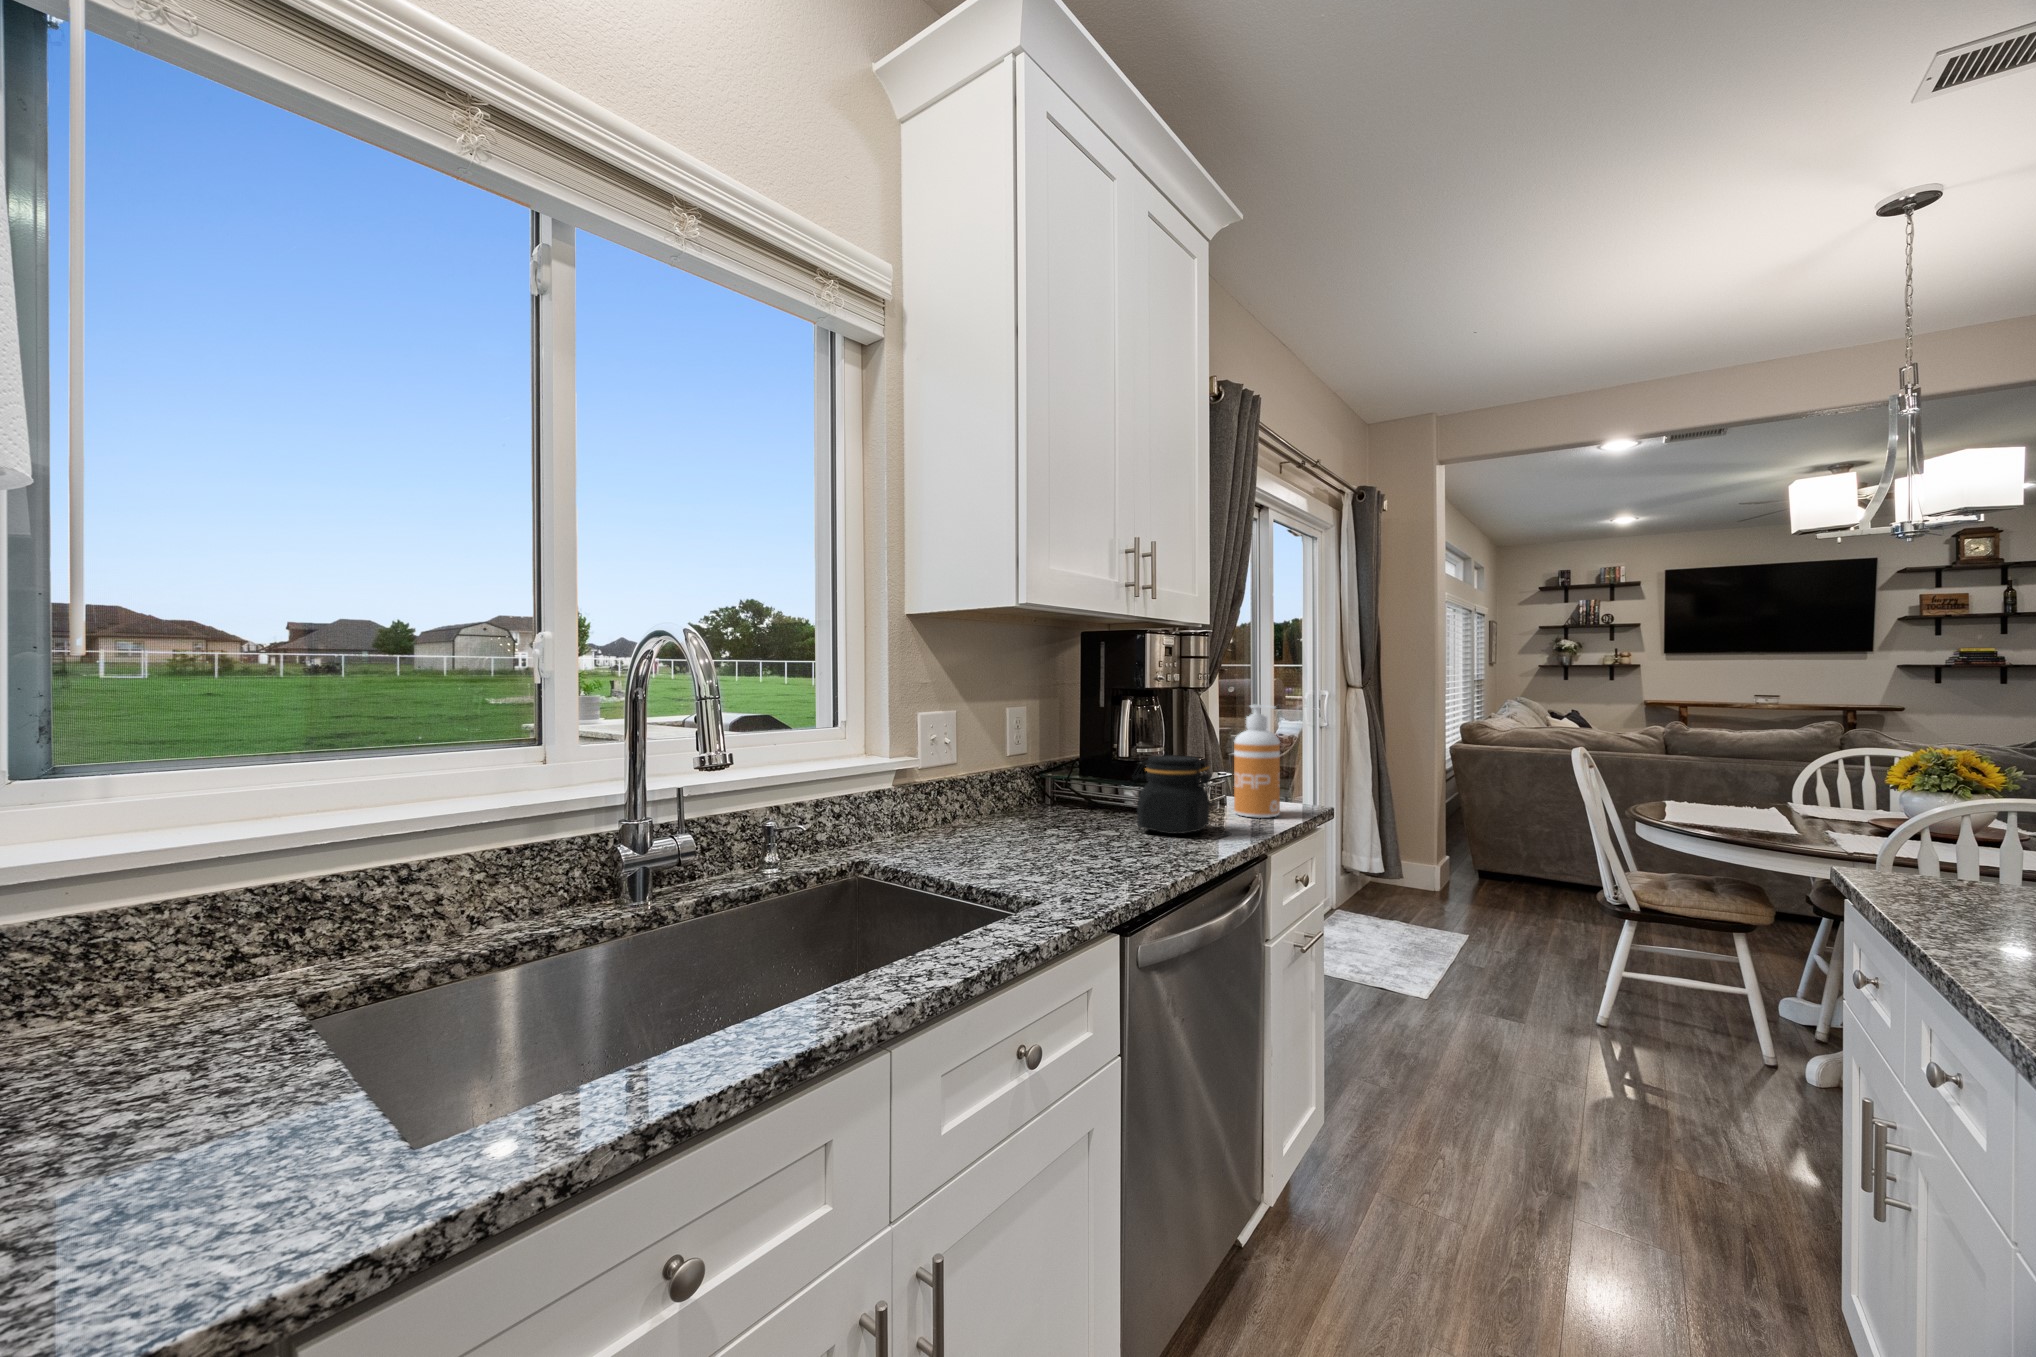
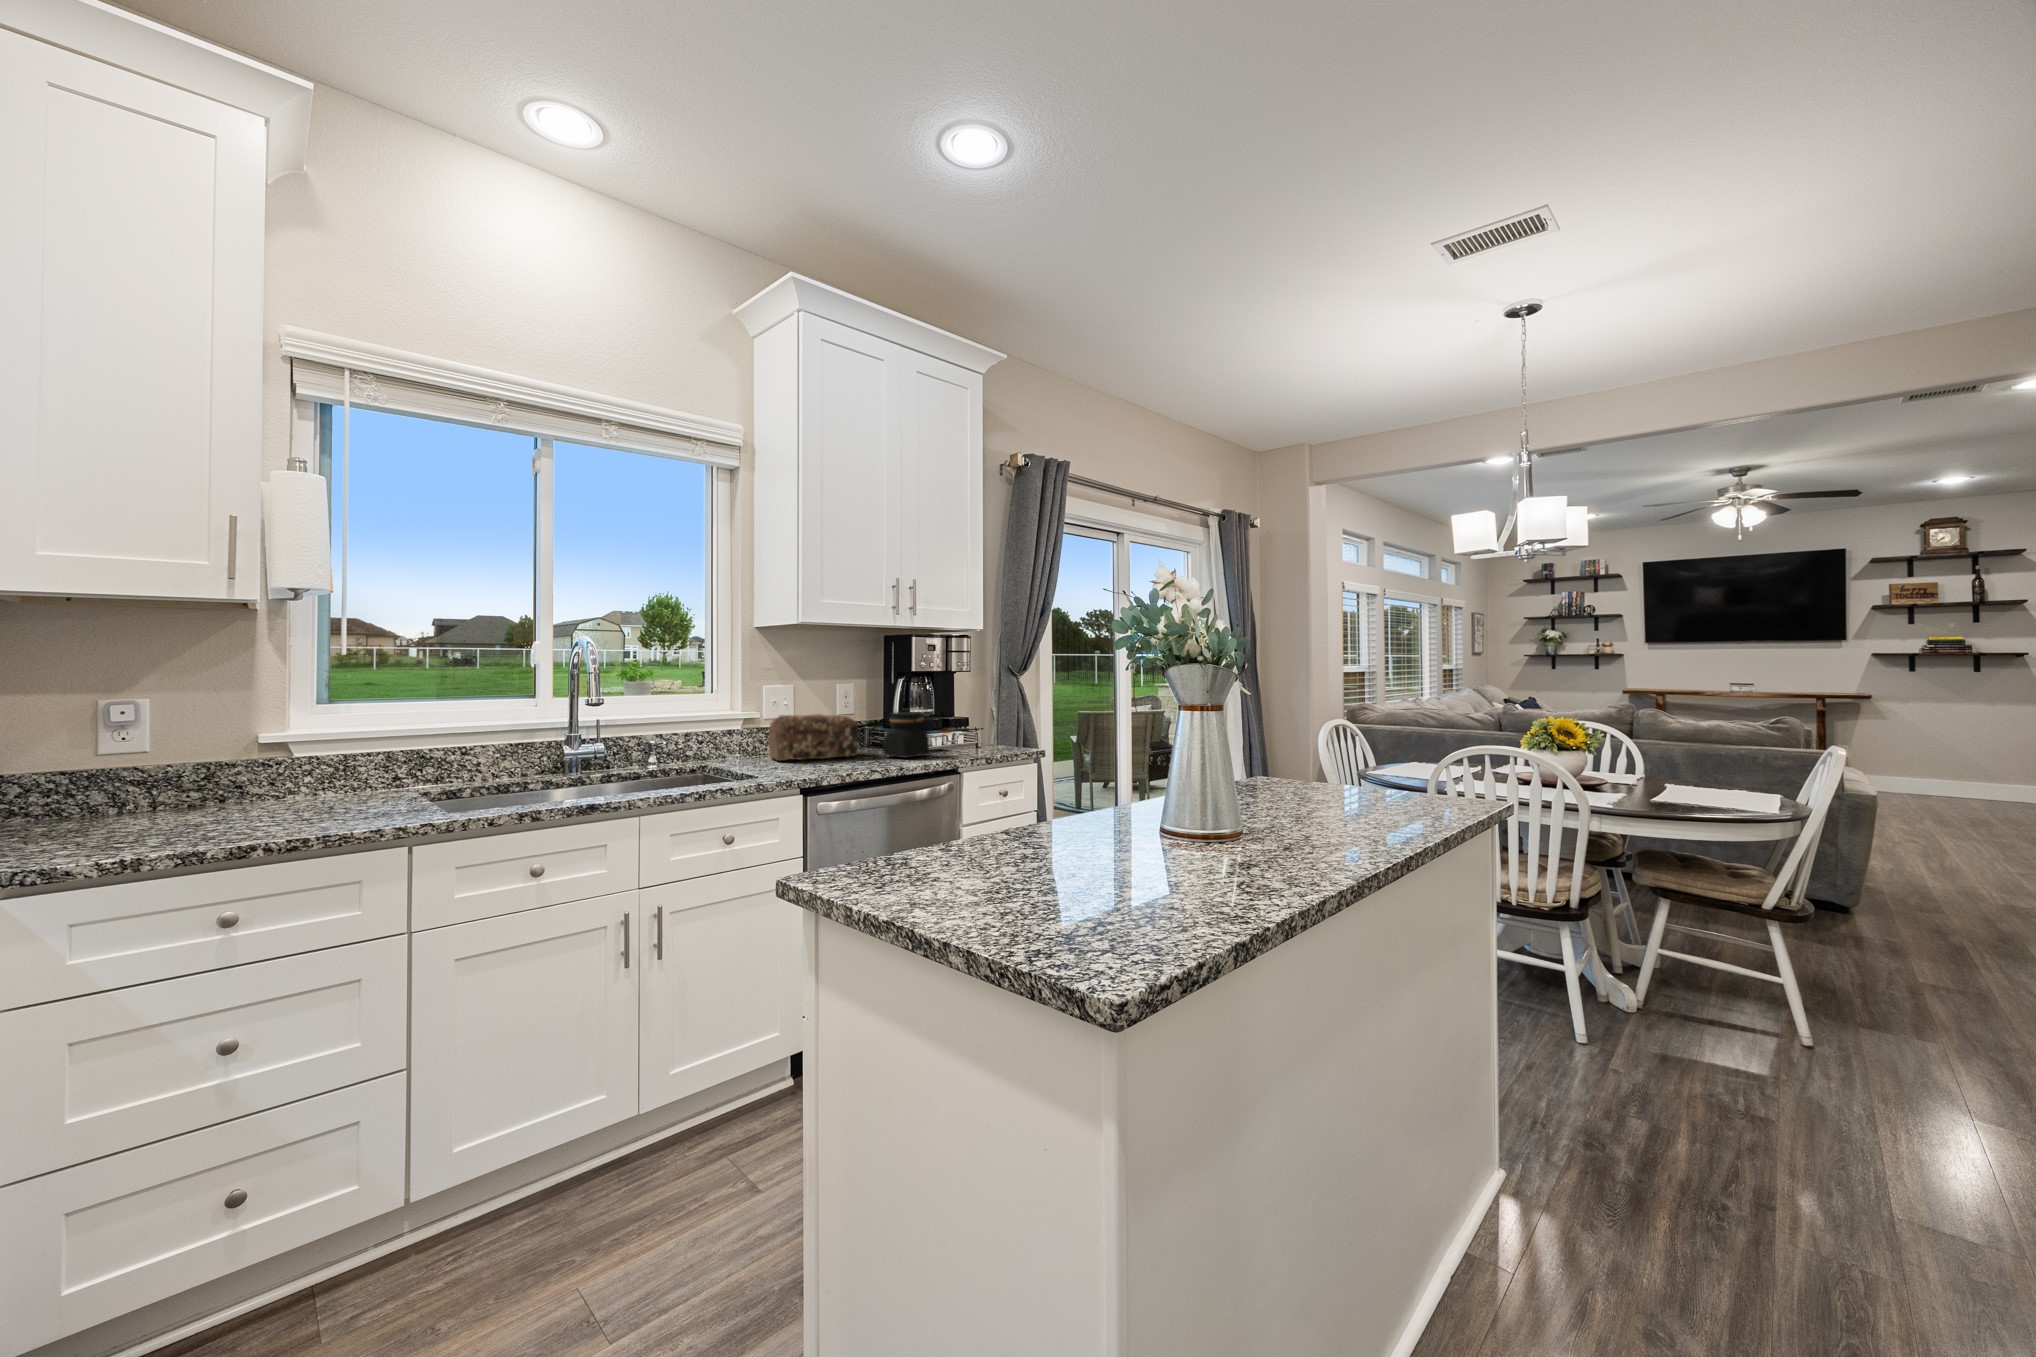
soap dispenser: present [1234,705,1280,818] -> none [967,682,995,752]
bread loaf: none [947,761,1101,849] -> present [768,714,859,761]

